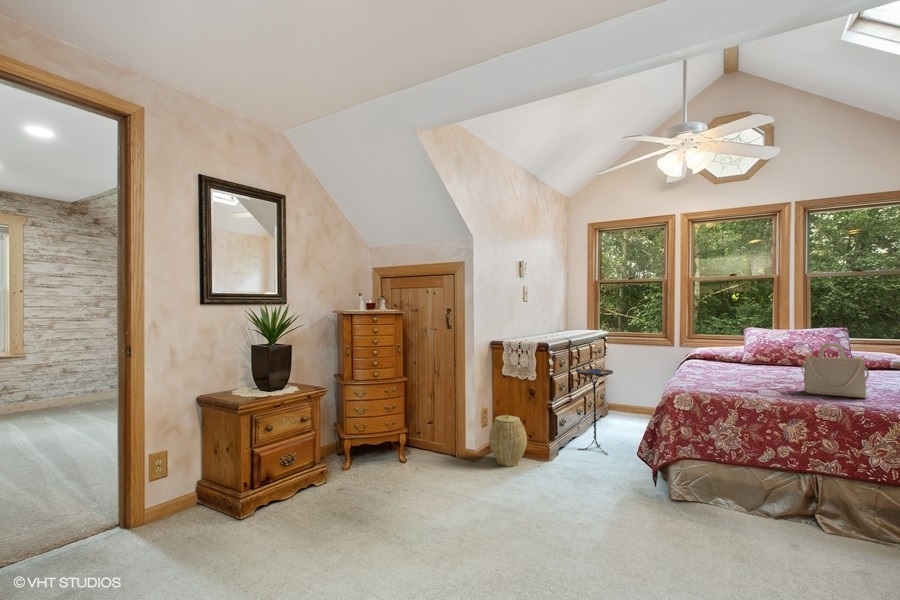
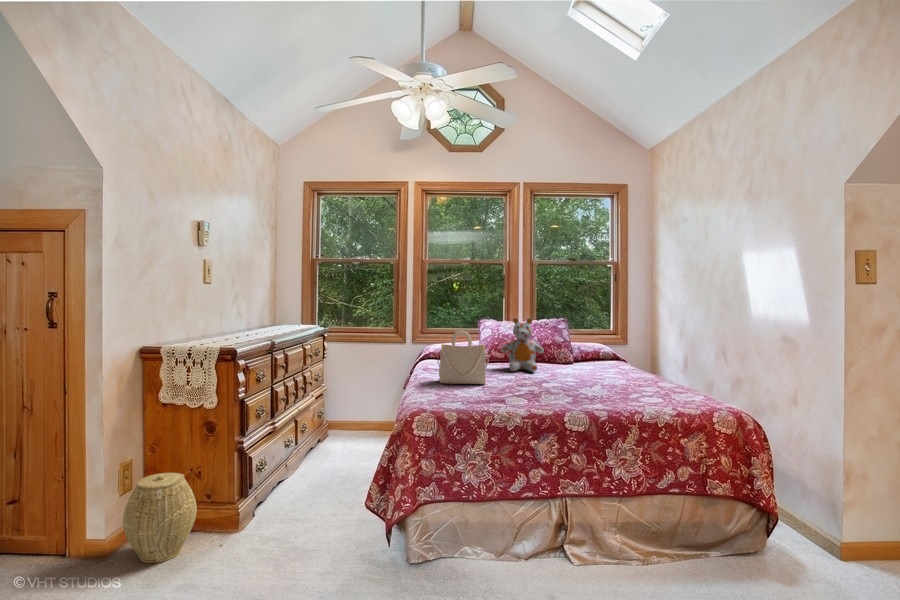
stuffed bear: none [763,325,811,374] -> present [501,318,544,372]
handbag: present [802,343,869,398] -> present [438,331,489,384]
side table: present [576,369,613,453] -> none [282,381,335,501]

